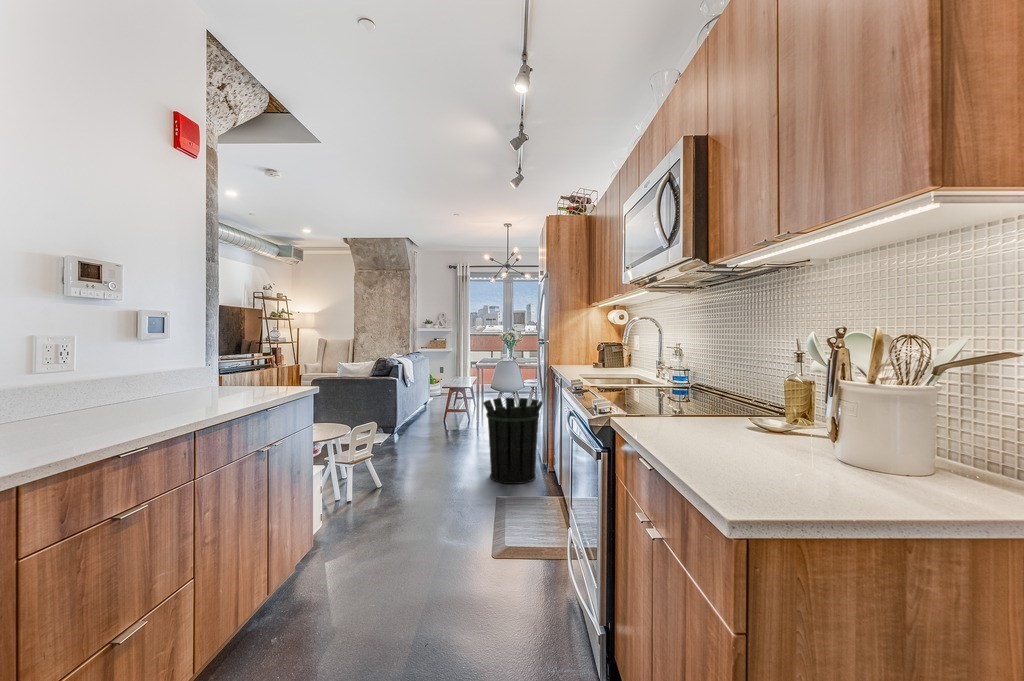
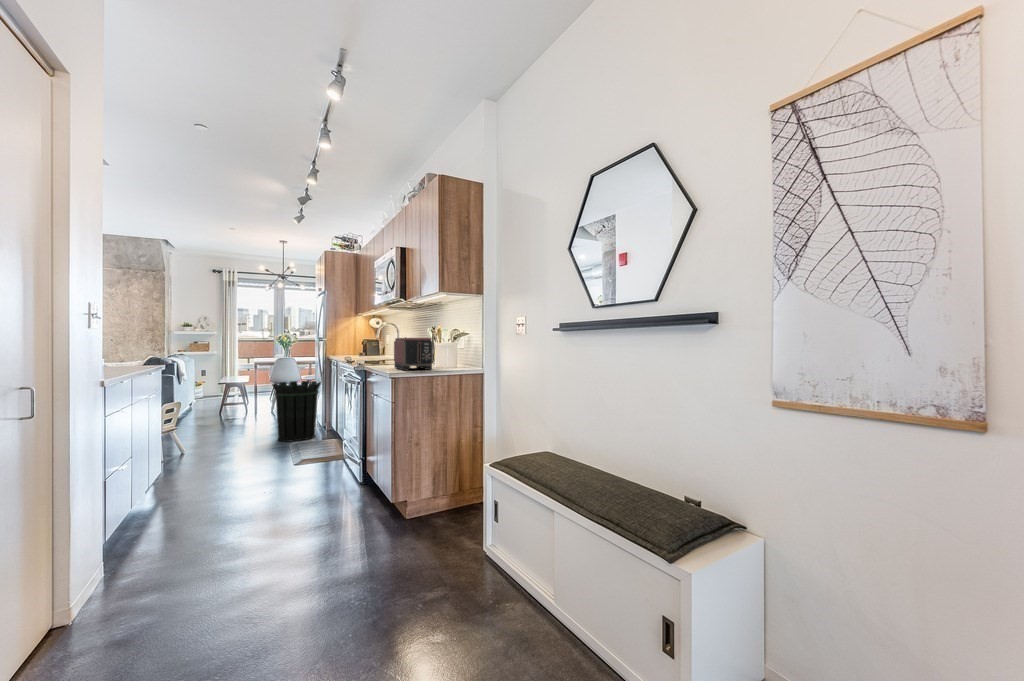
toaster: none [688,360,842,474] -> present [394,338,433,371]

